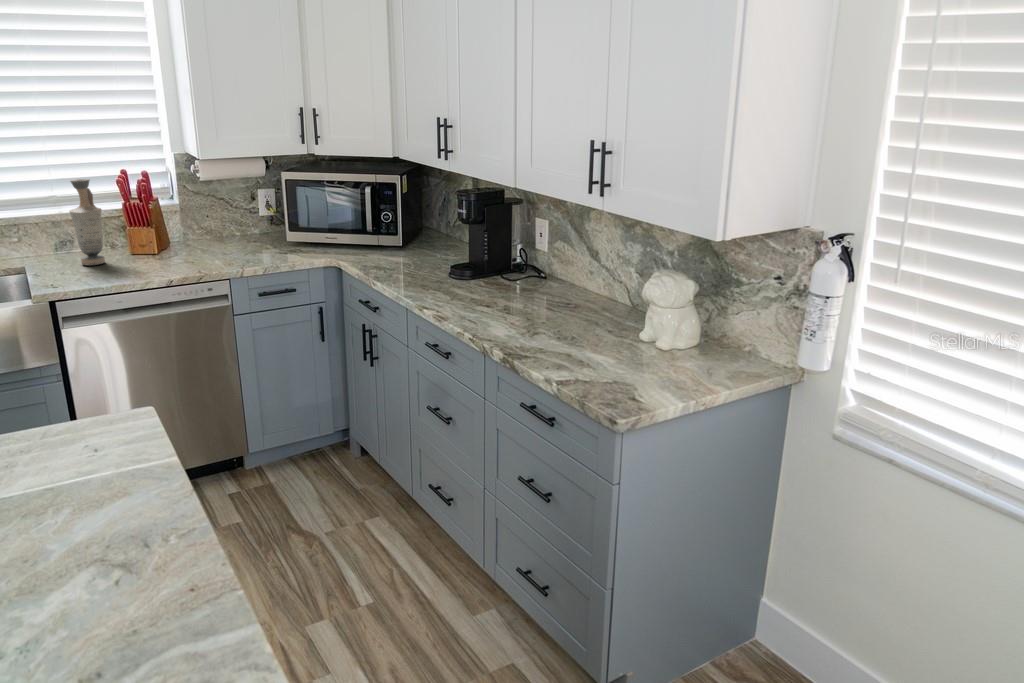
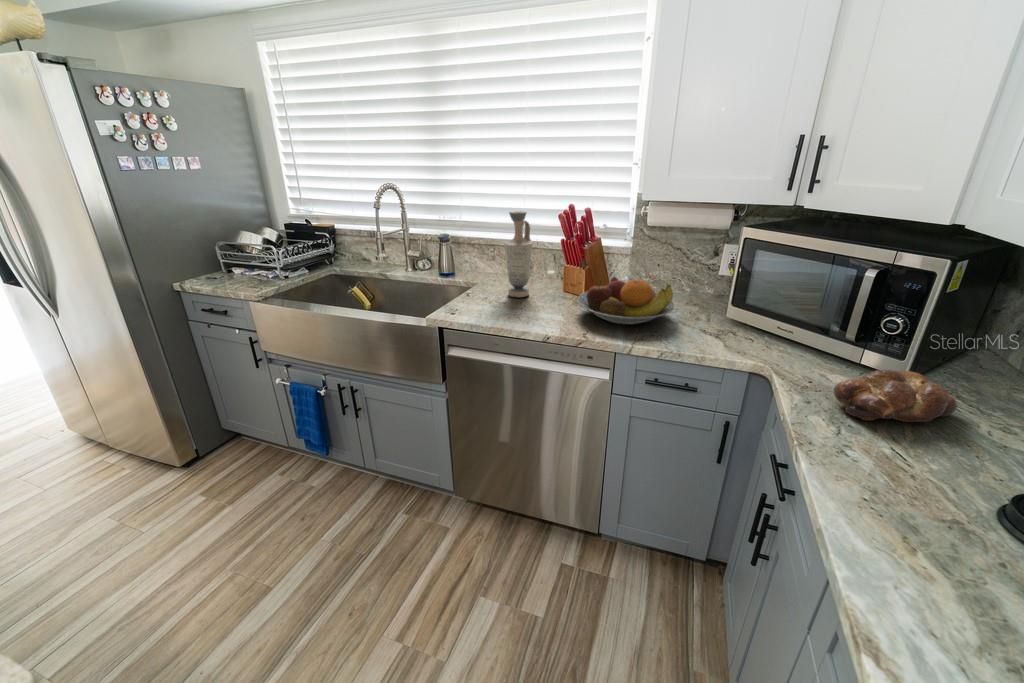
fruit bowl: none [169,223,254,262] -> present [578,277,675,324]
bread loaf: none [374,238,425,265] -> present [834,370,958,422]

